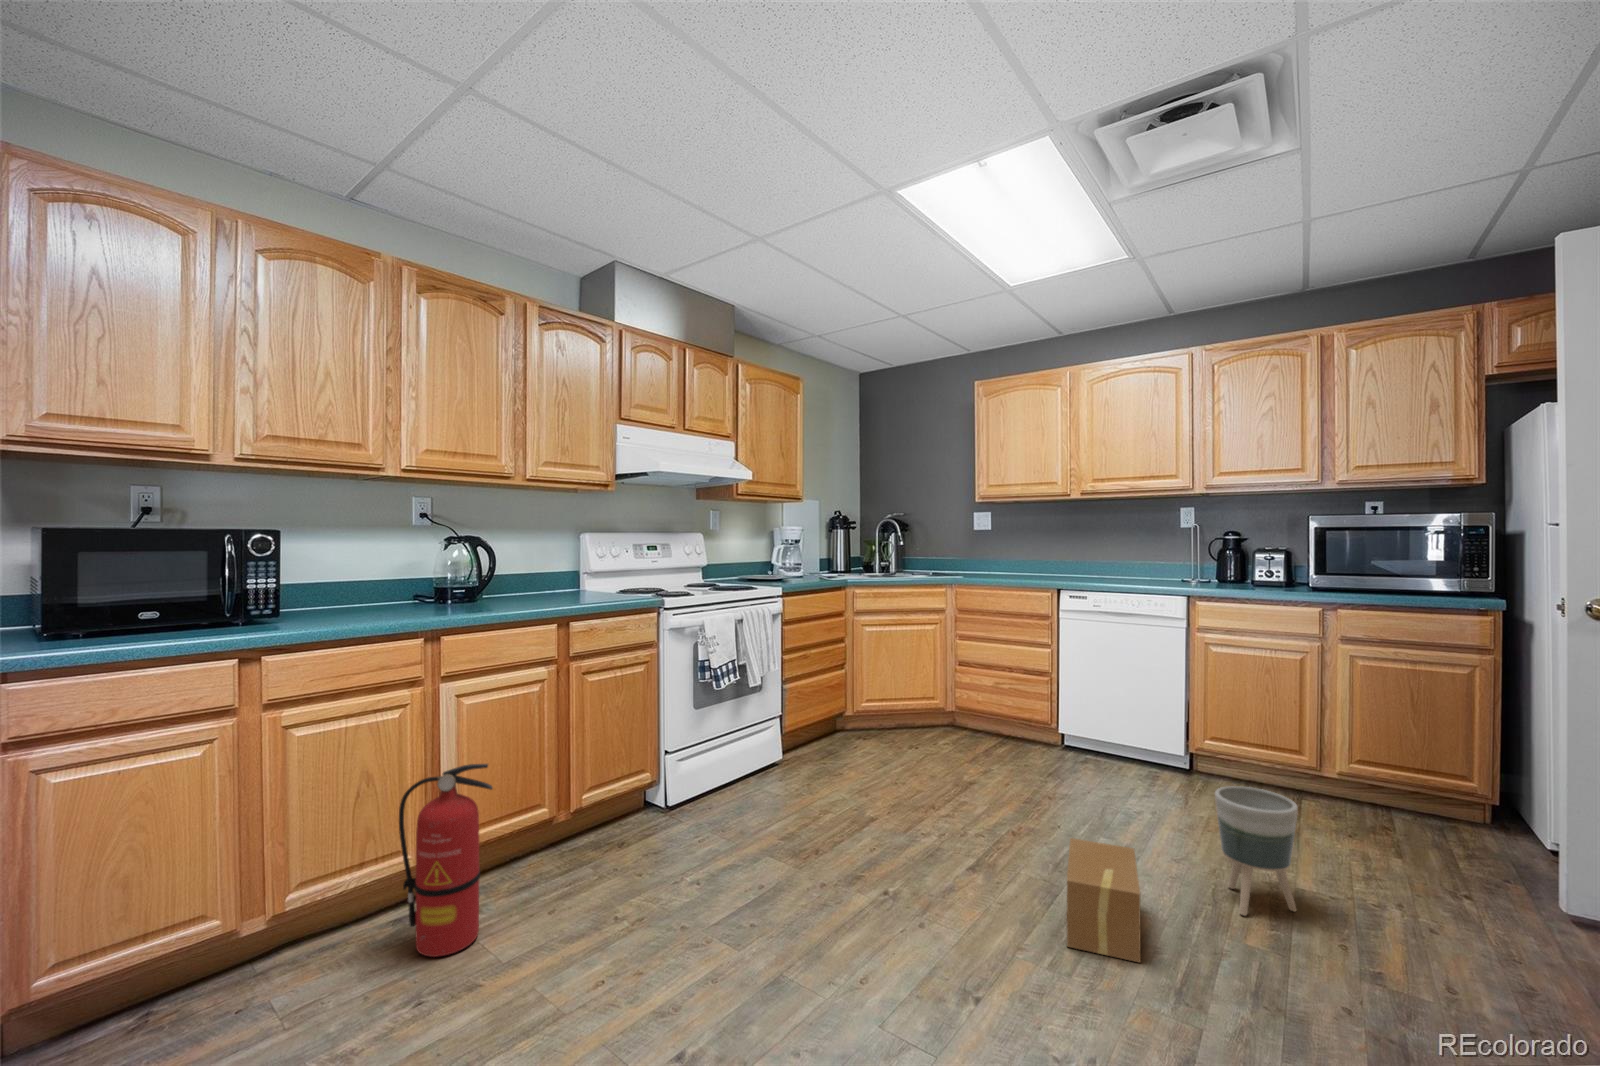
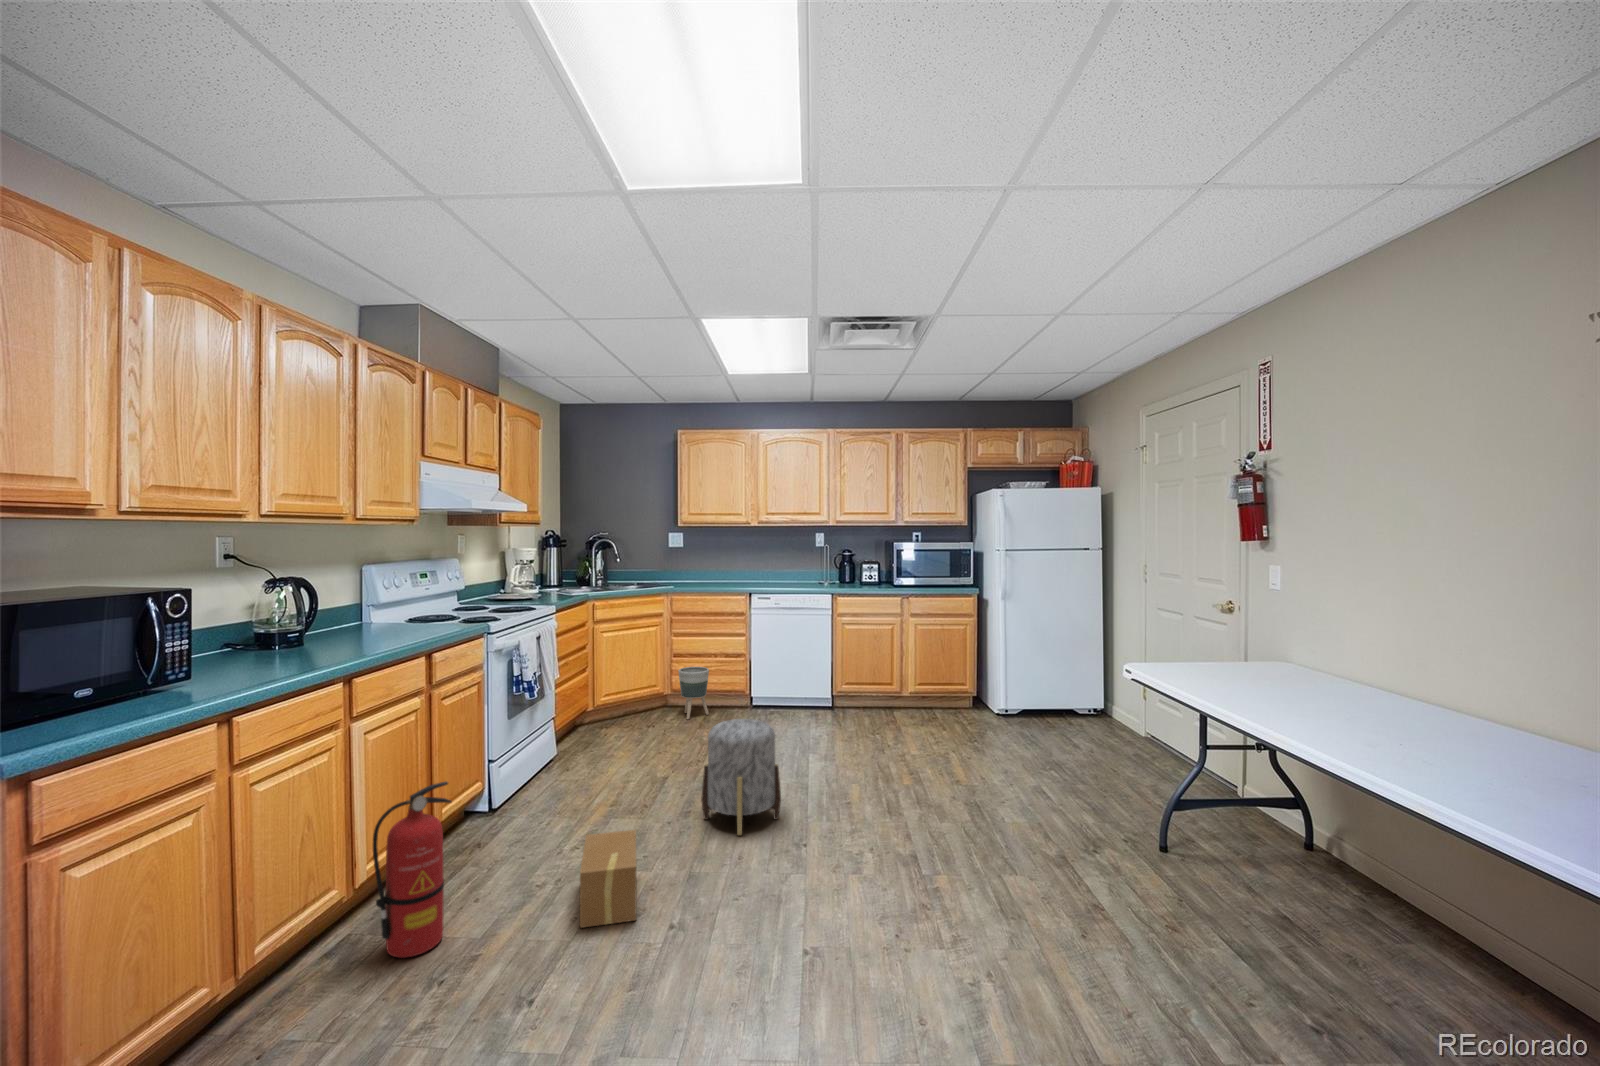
stool: none [856,758,966,937] -> present [701,719,781,835]
planter: present [1215,786,1298,915] -> present [678,667,709,719]
cardboard box: present [1067,838,1141,962] -> present [580,830,636,928]

